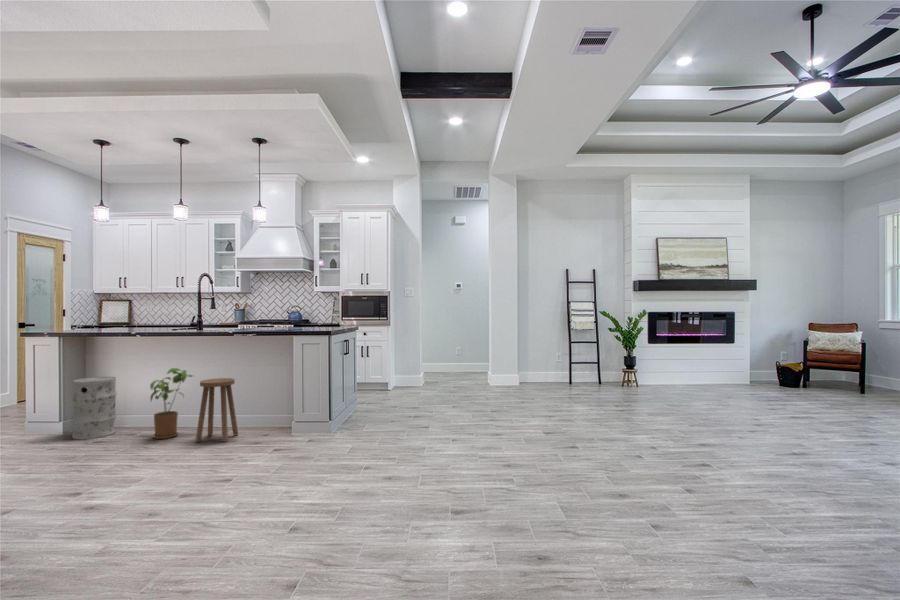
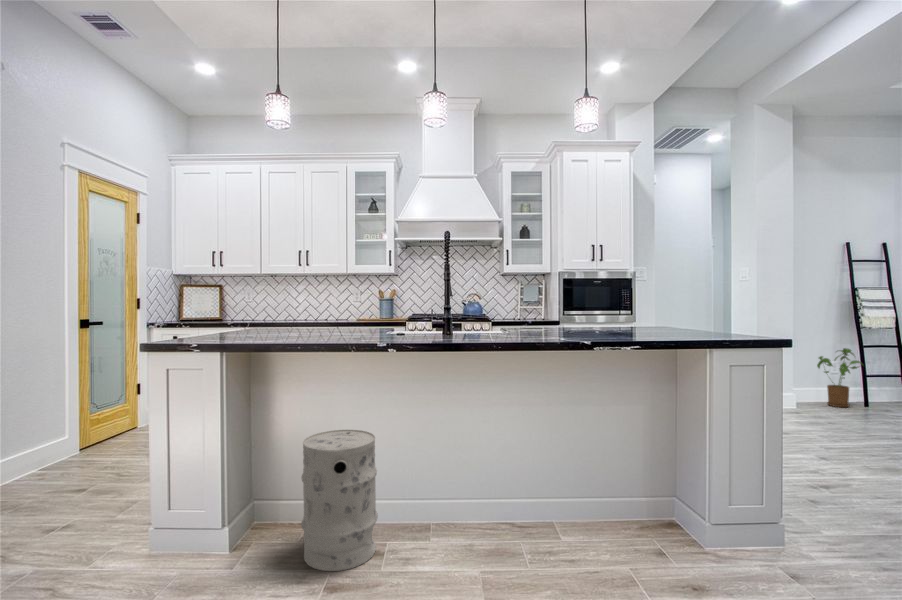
house plant: present [150,368,193,439] -> present [817,348,861,407]
stool: present [196,378,238,442] -> none [579,435,660,578]

